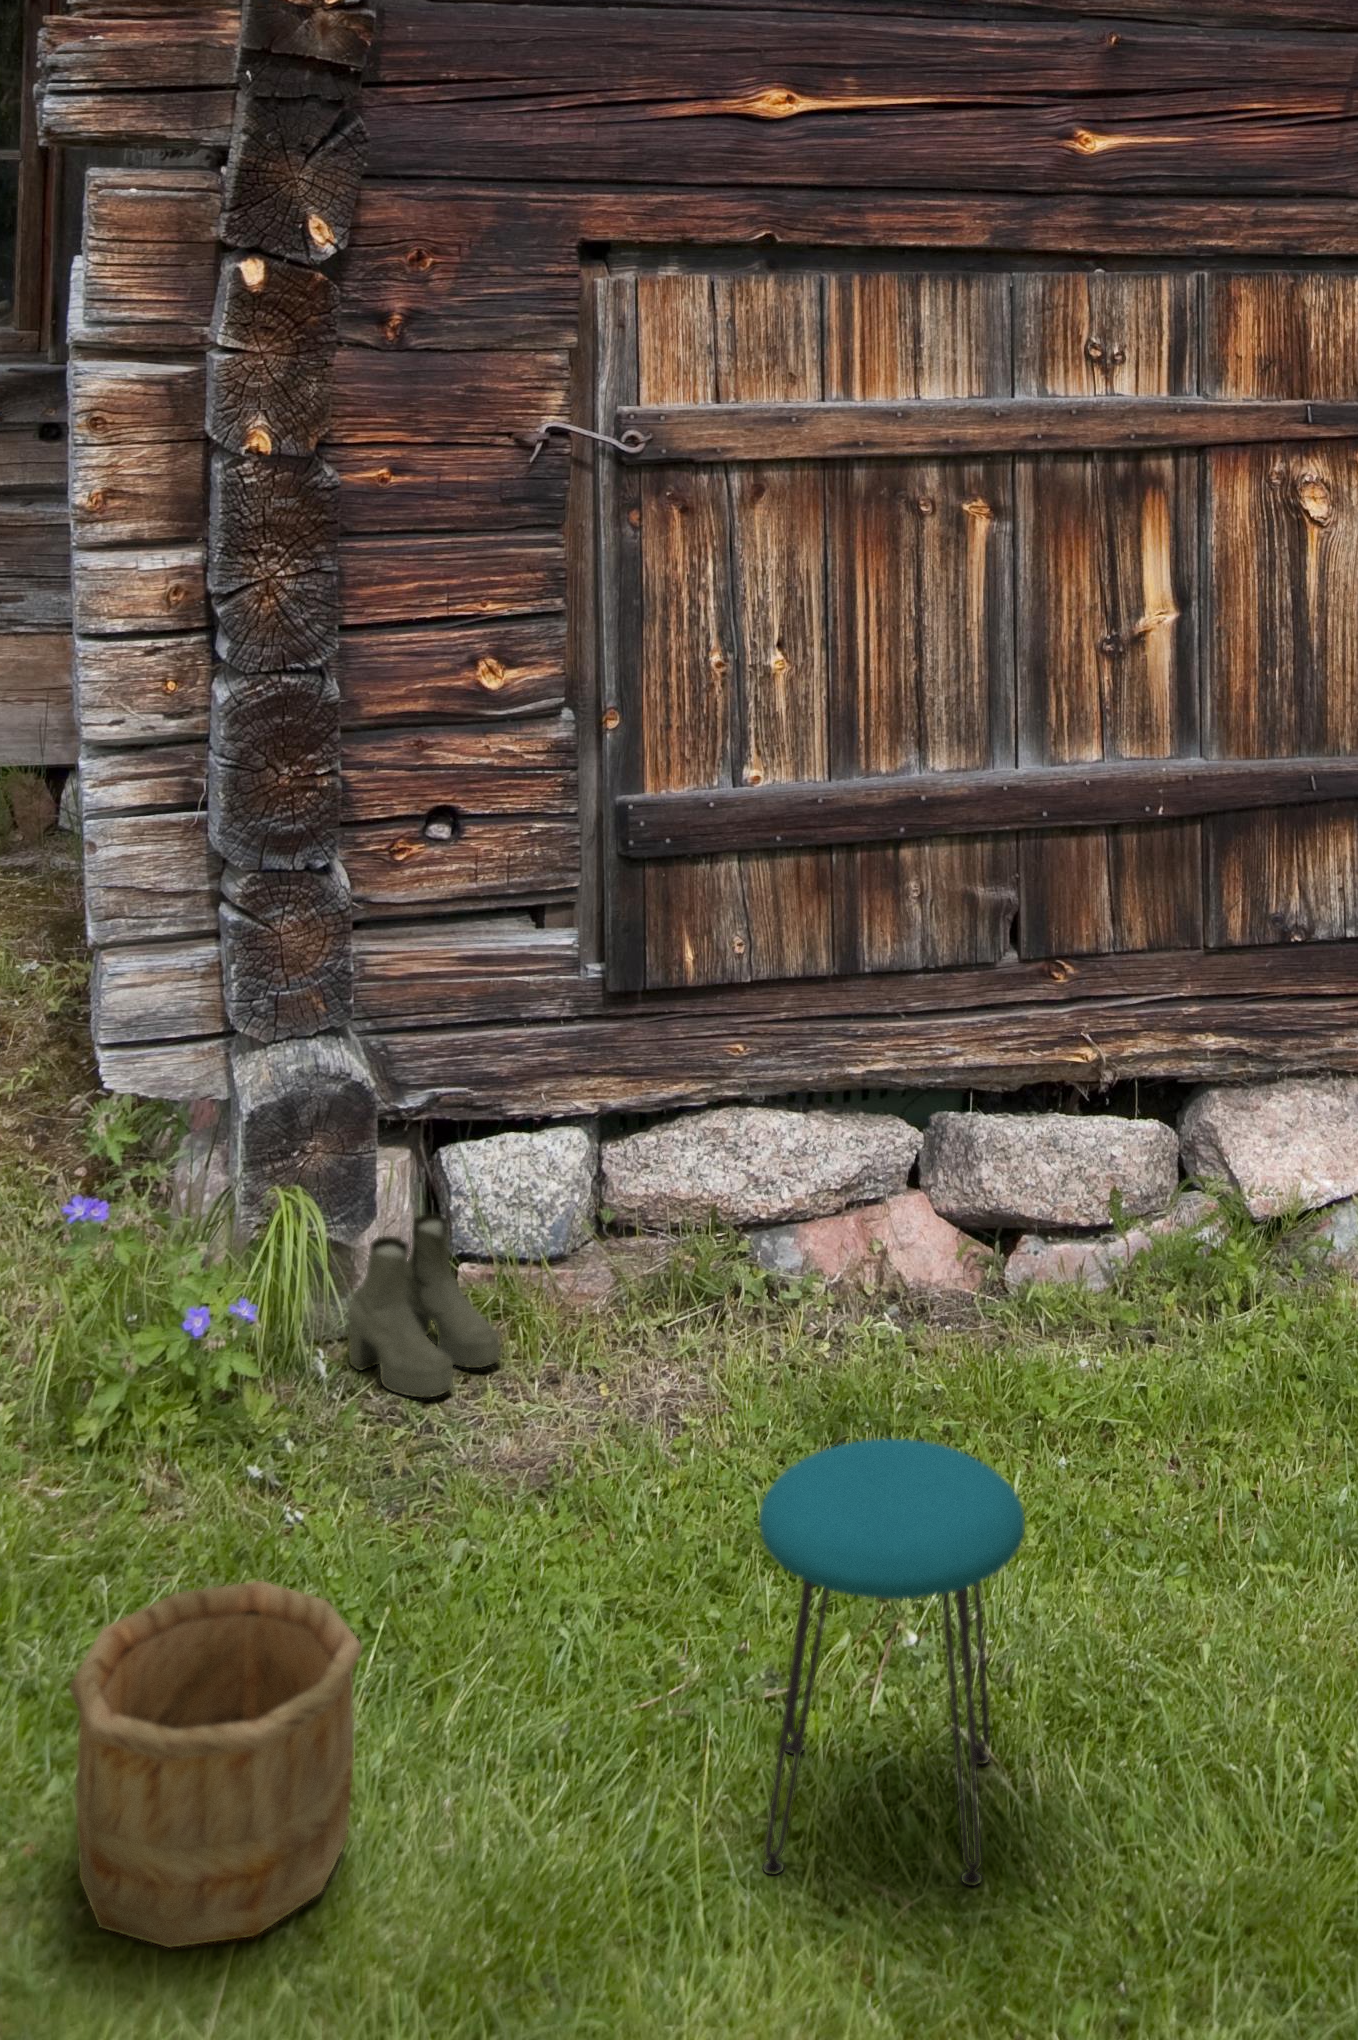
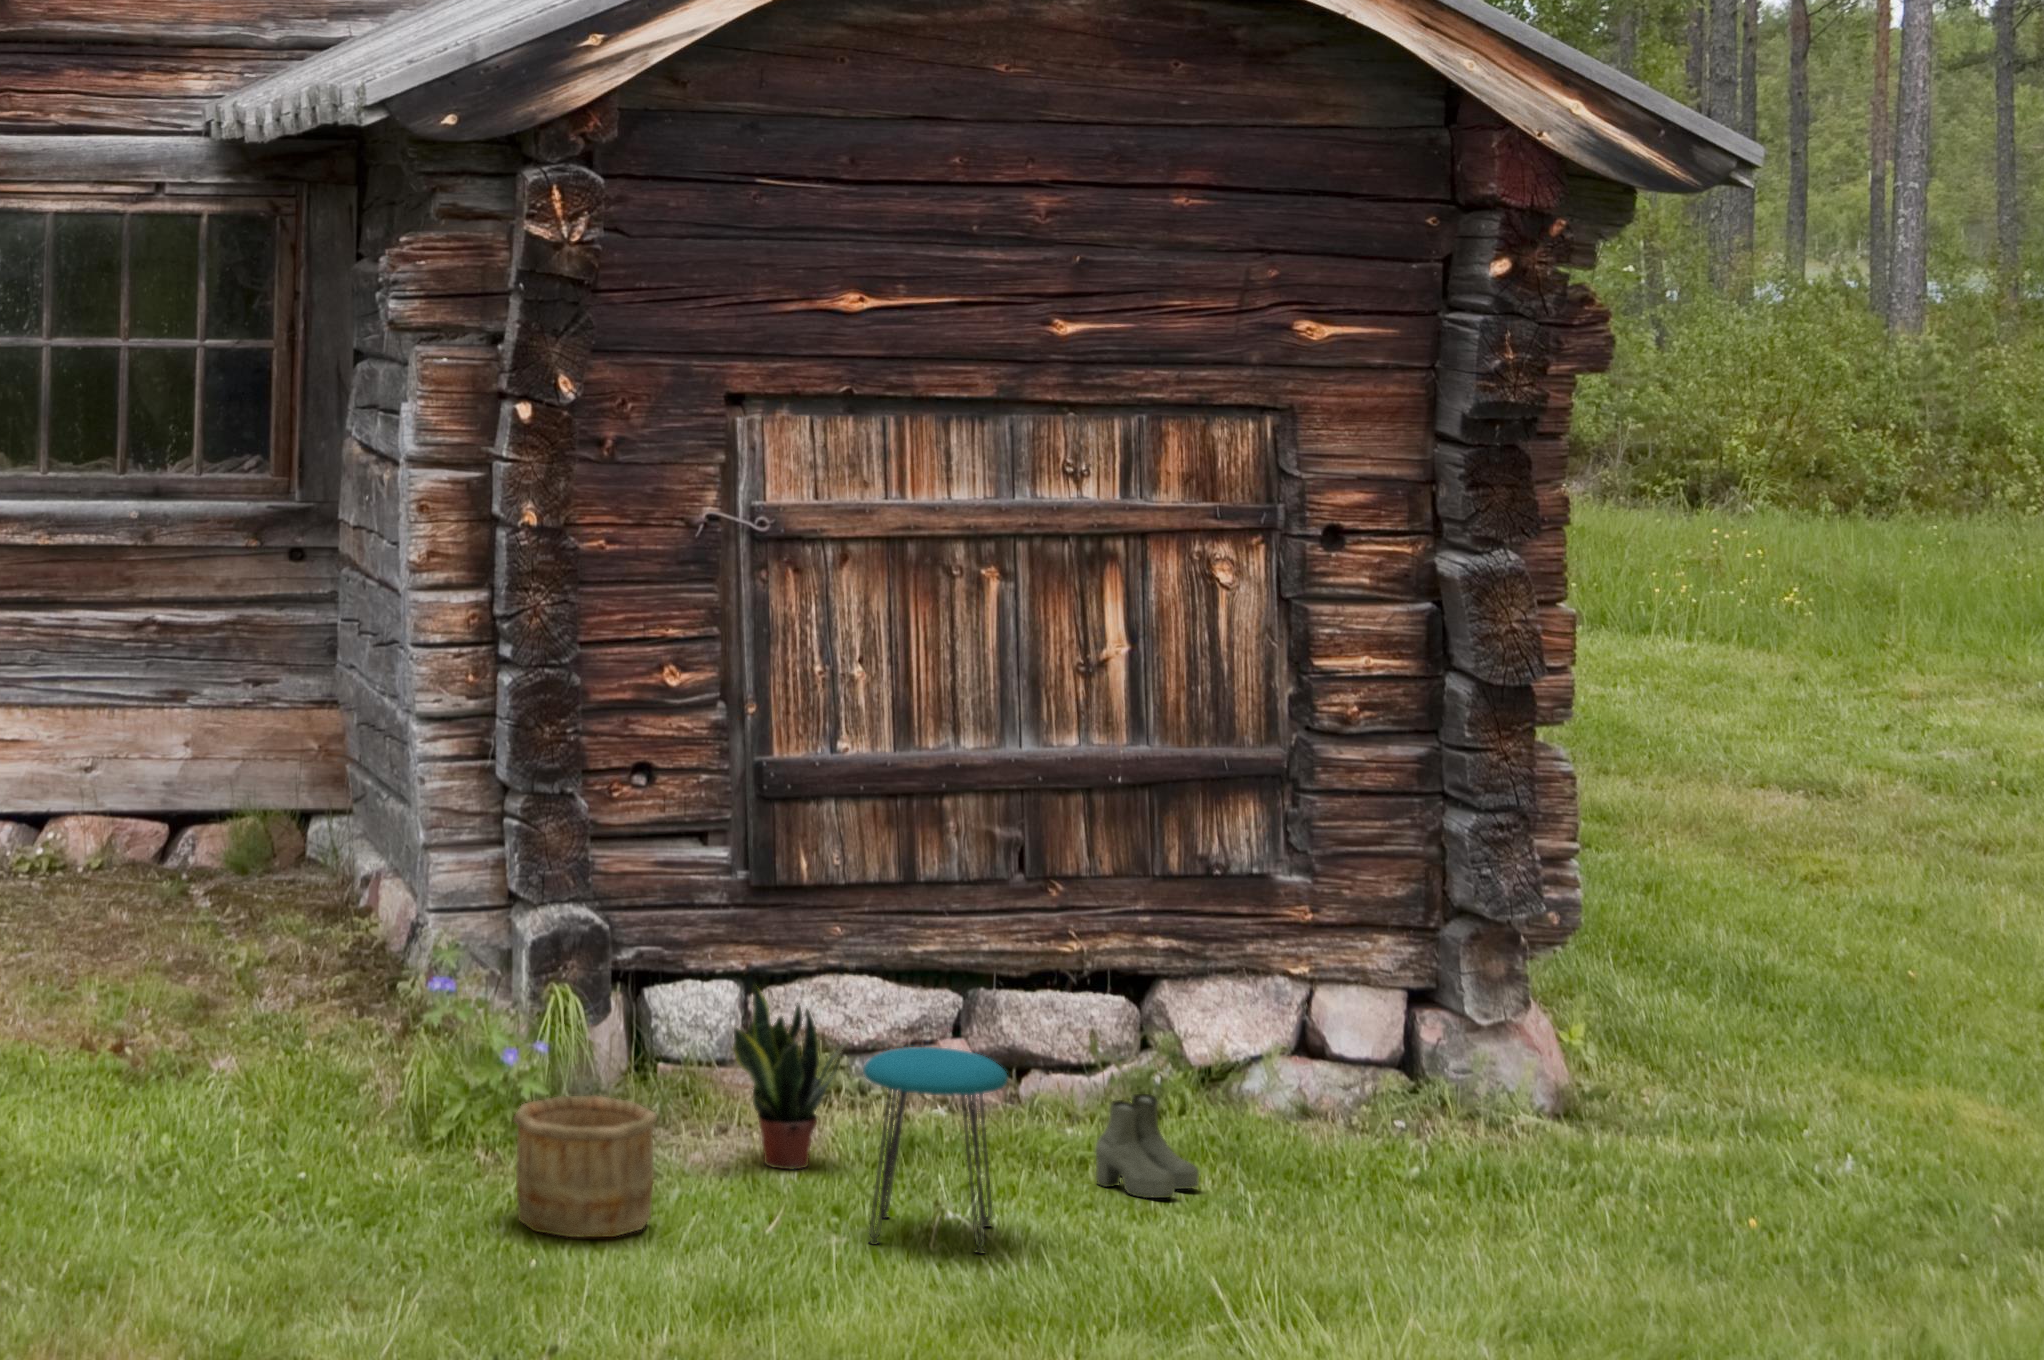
boots: present [348,1214,501,1398] -> present [1096,1094,1199,1198]
potted plant: none [541,1249,753,1579] -> present [733,986,849,1169]

